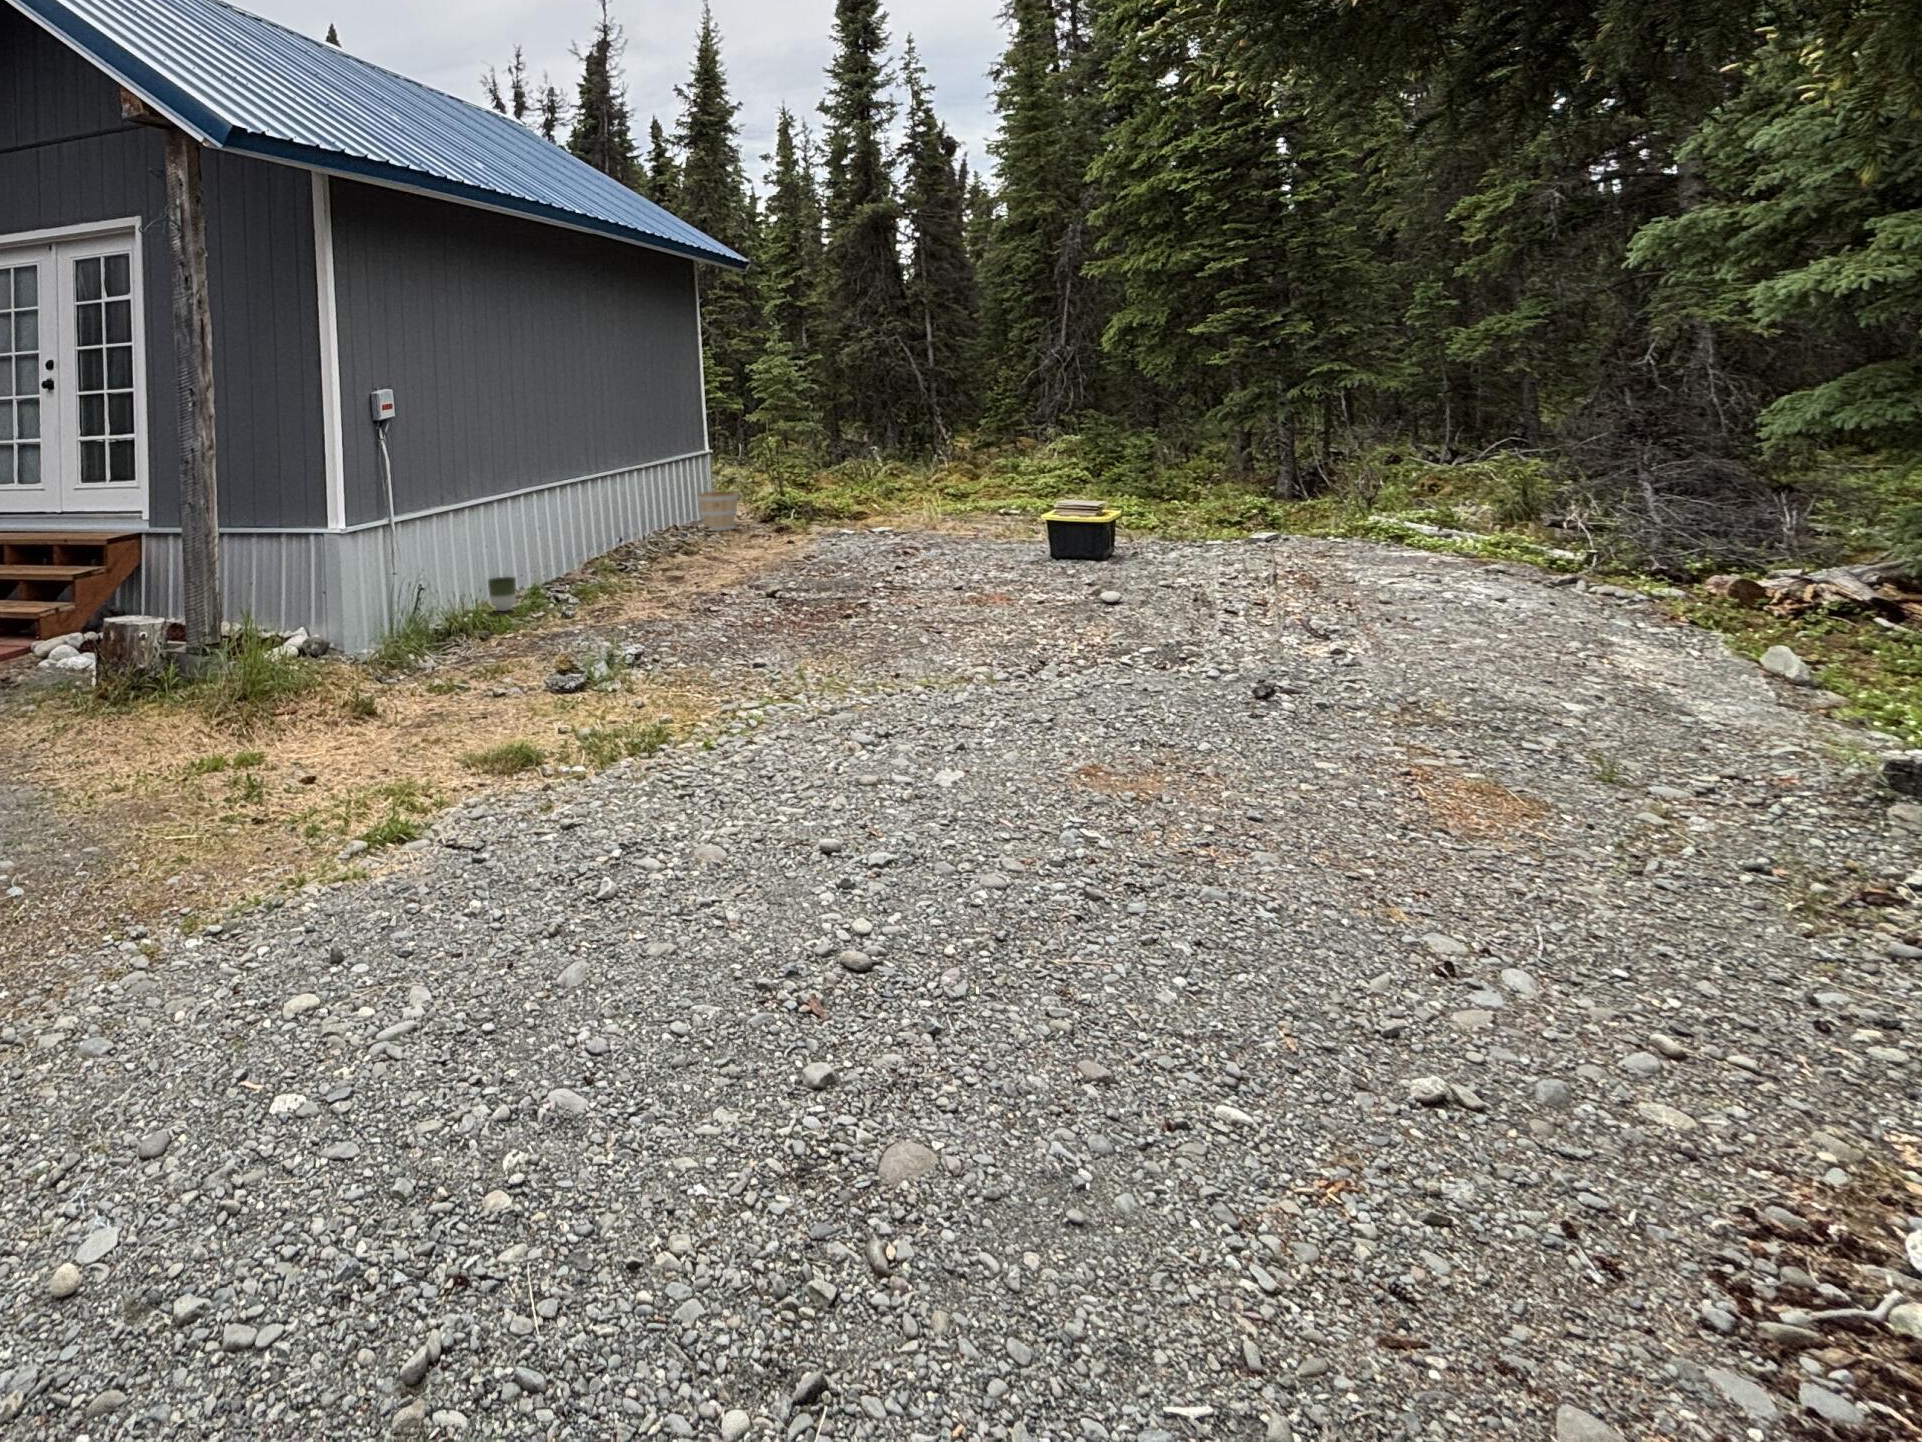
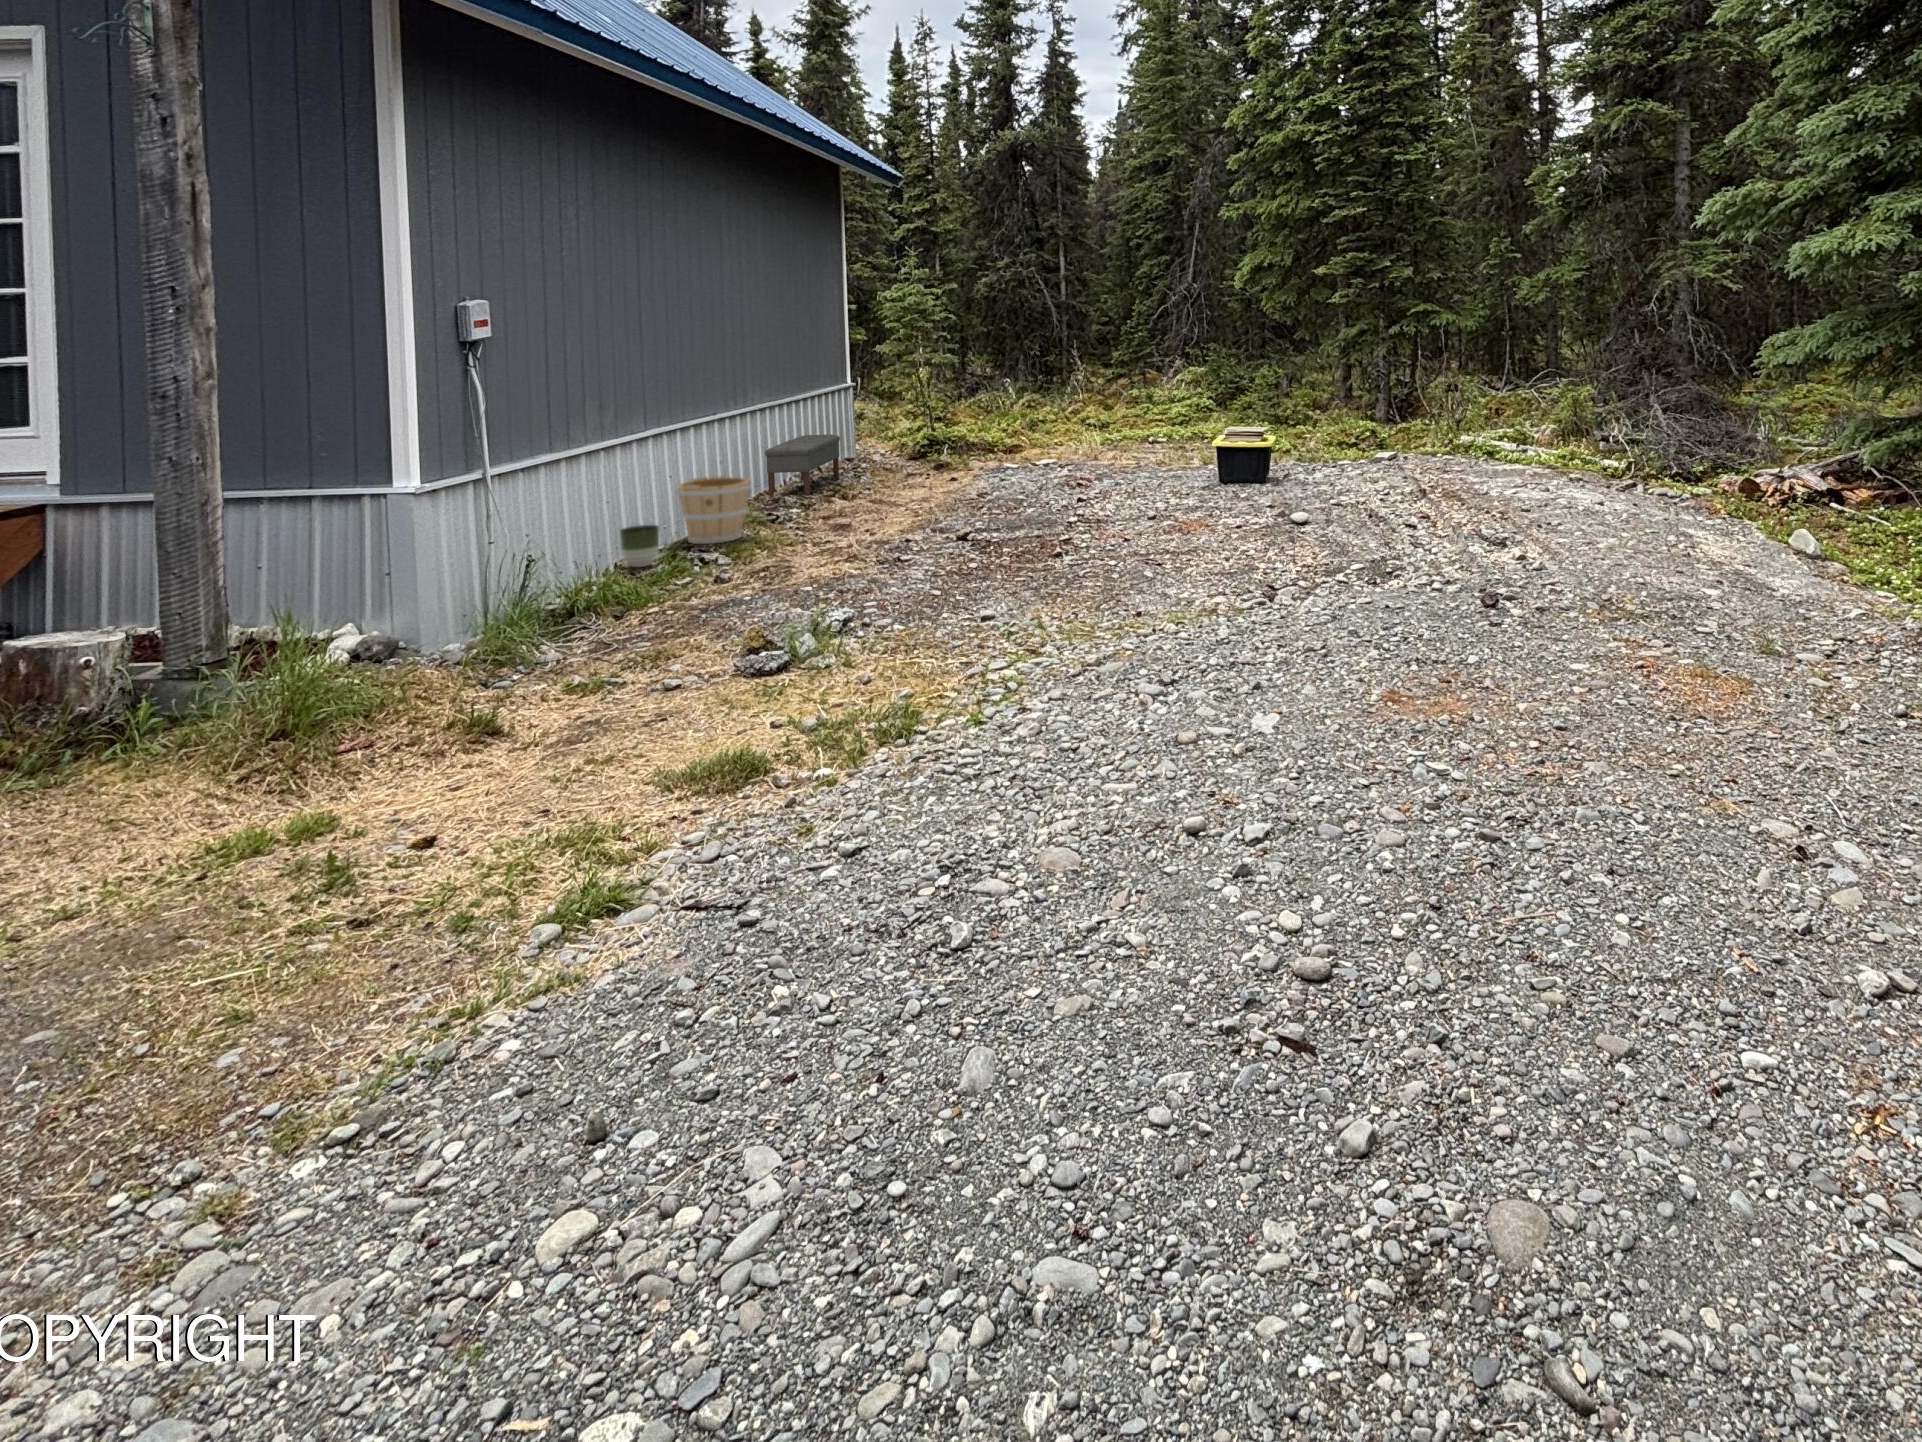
wooden bucket: present [697,491,738,531] -> present [676,476,751,544]
bench: none [616,505,684,559] -> present [765,434,840,497]

